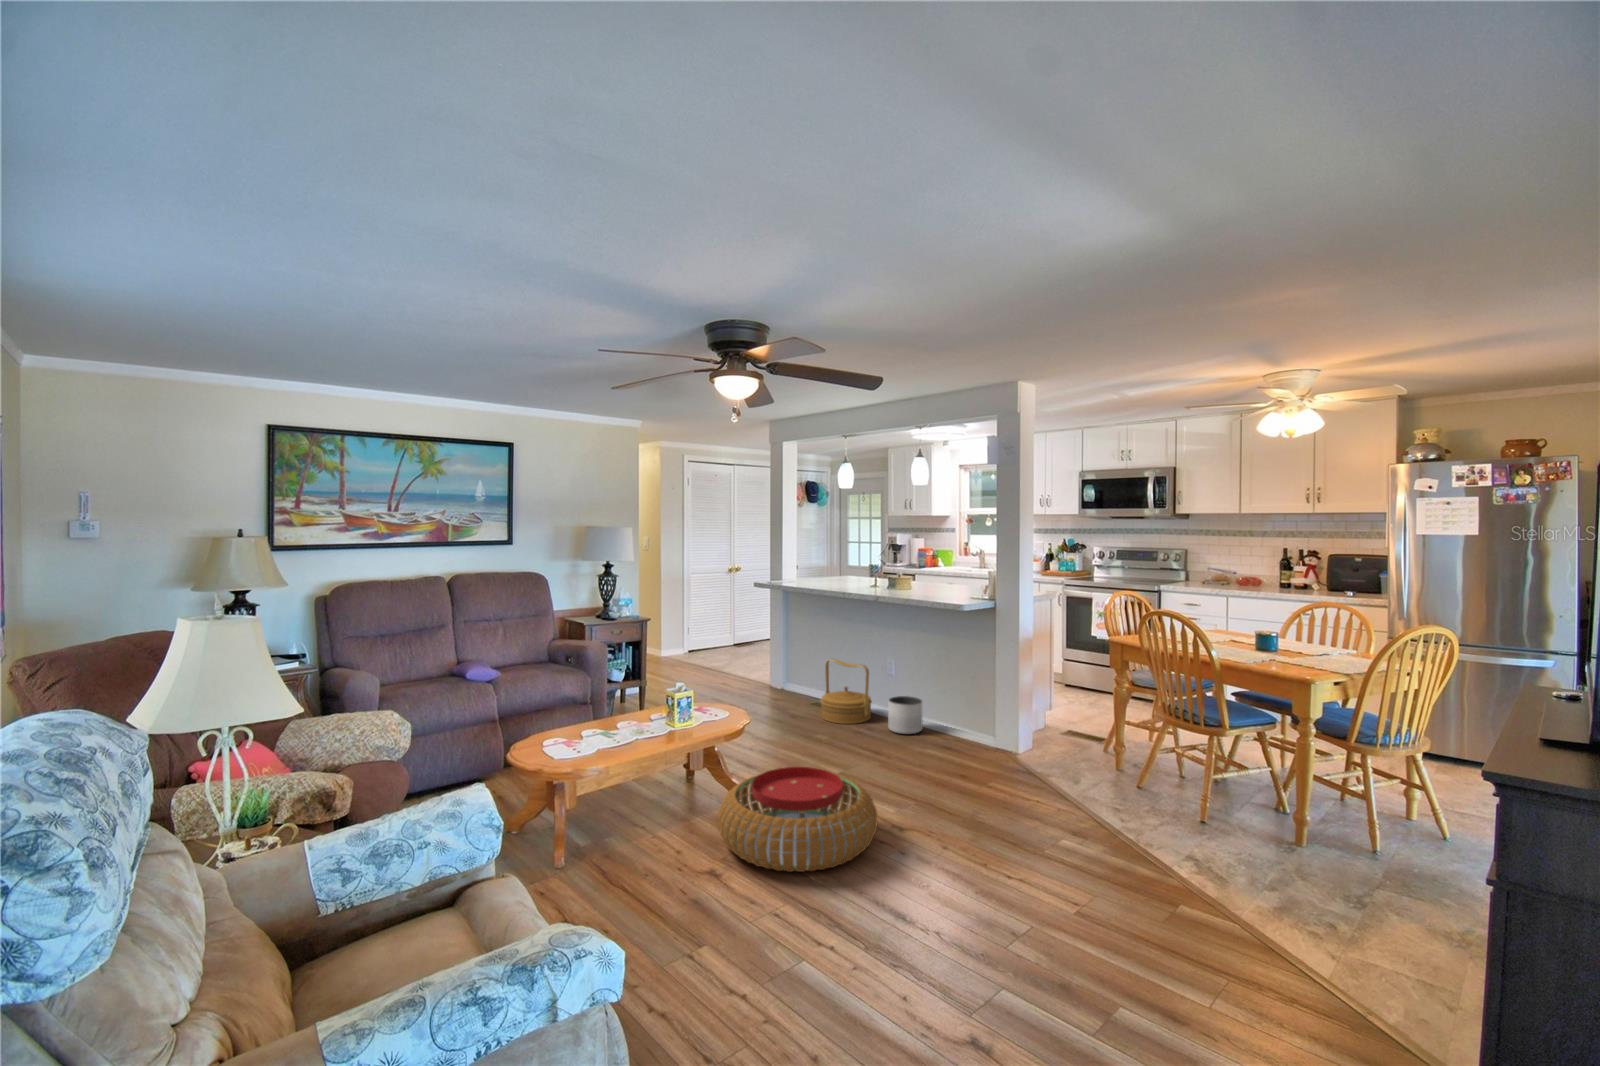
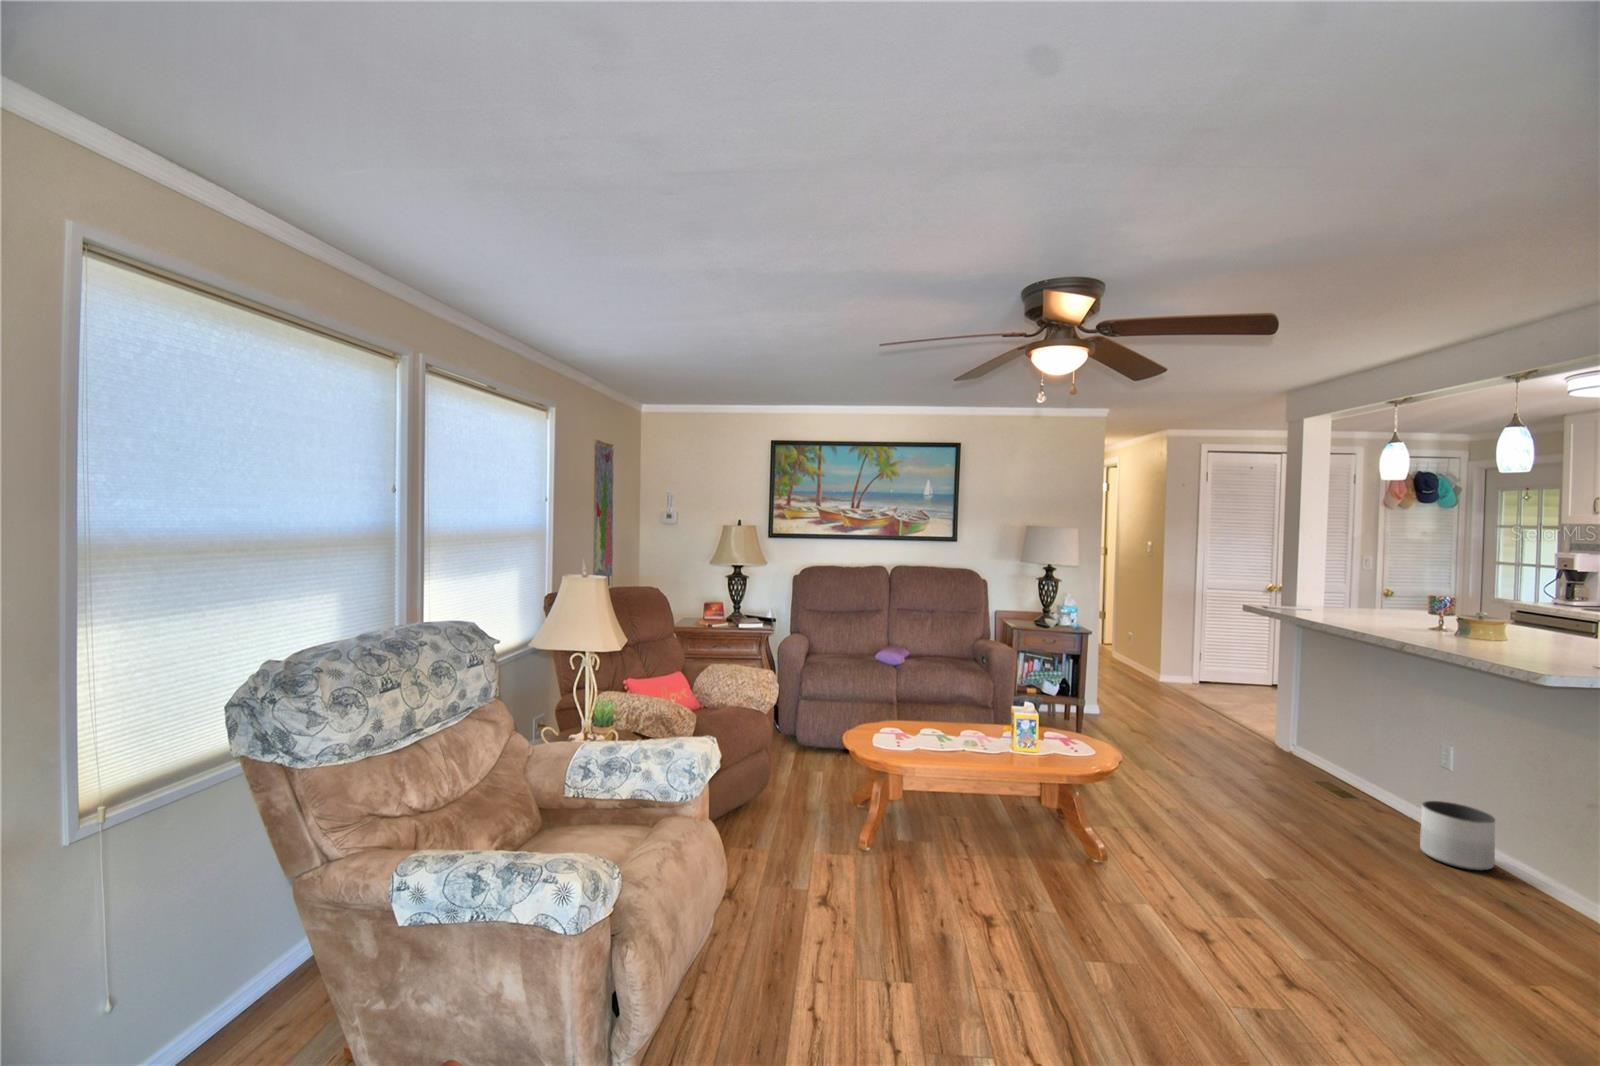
woven basket: present [821,659,872,724] -> none [1312,721,1408,826]
pouf: present [718,767,877,872] -> none [1009,829,1241,987]

